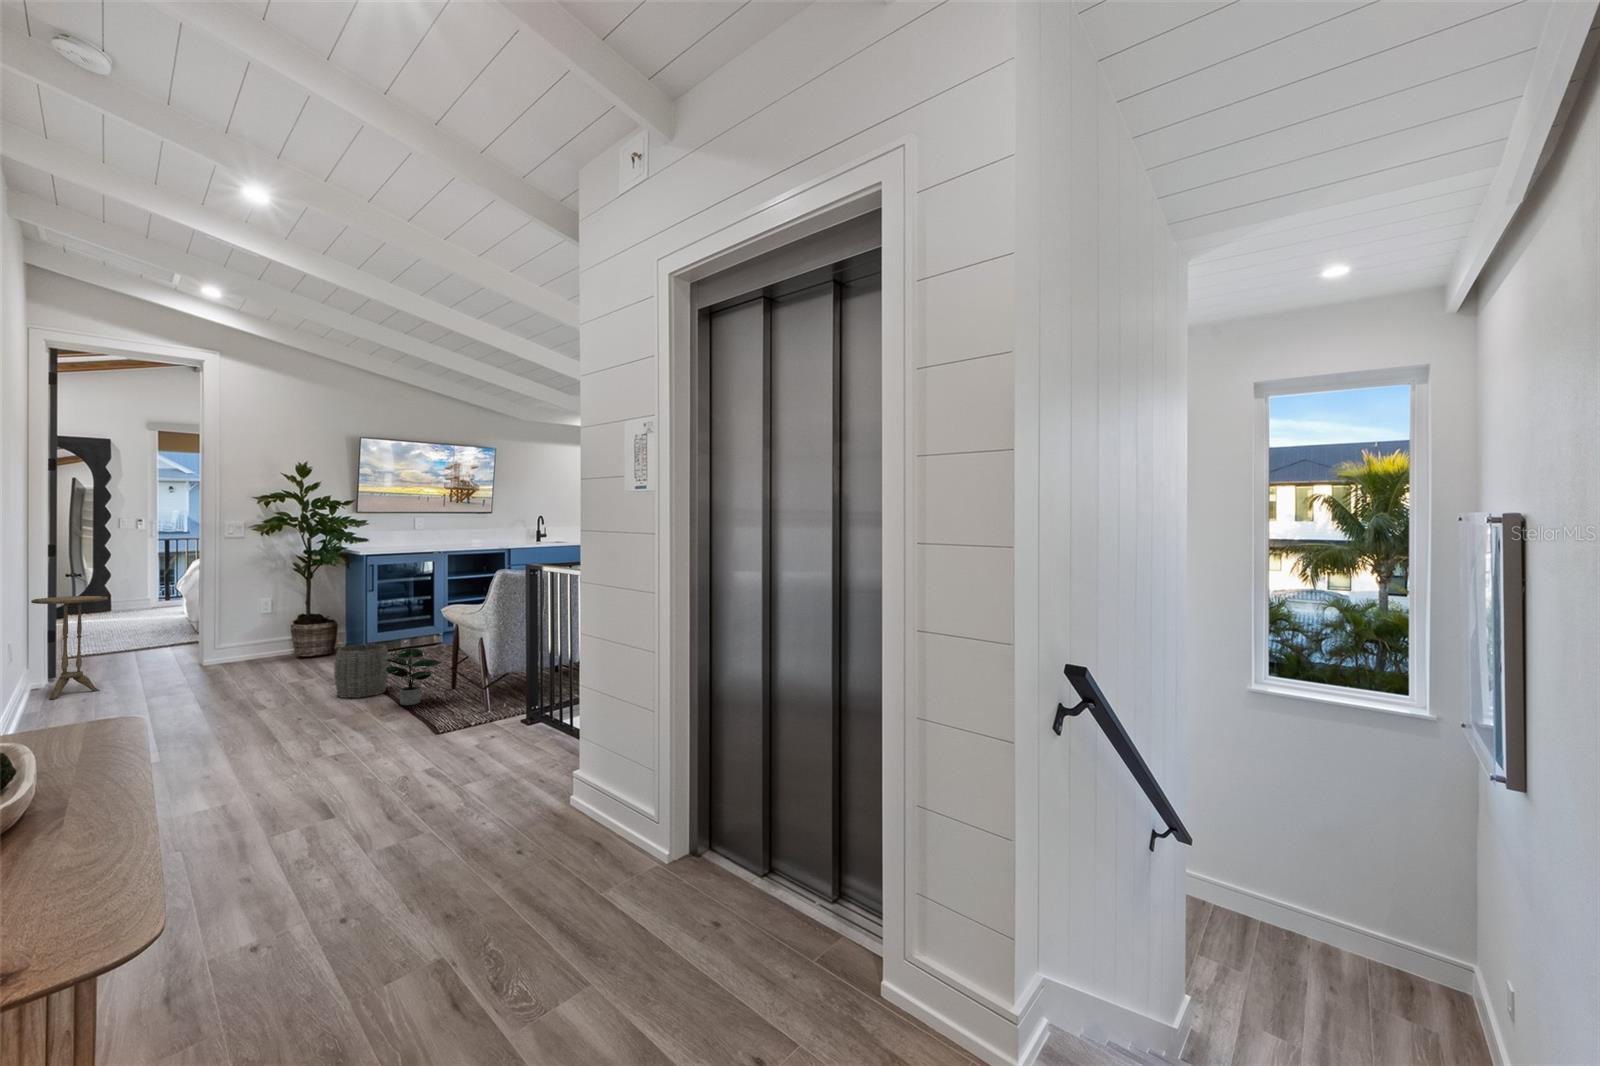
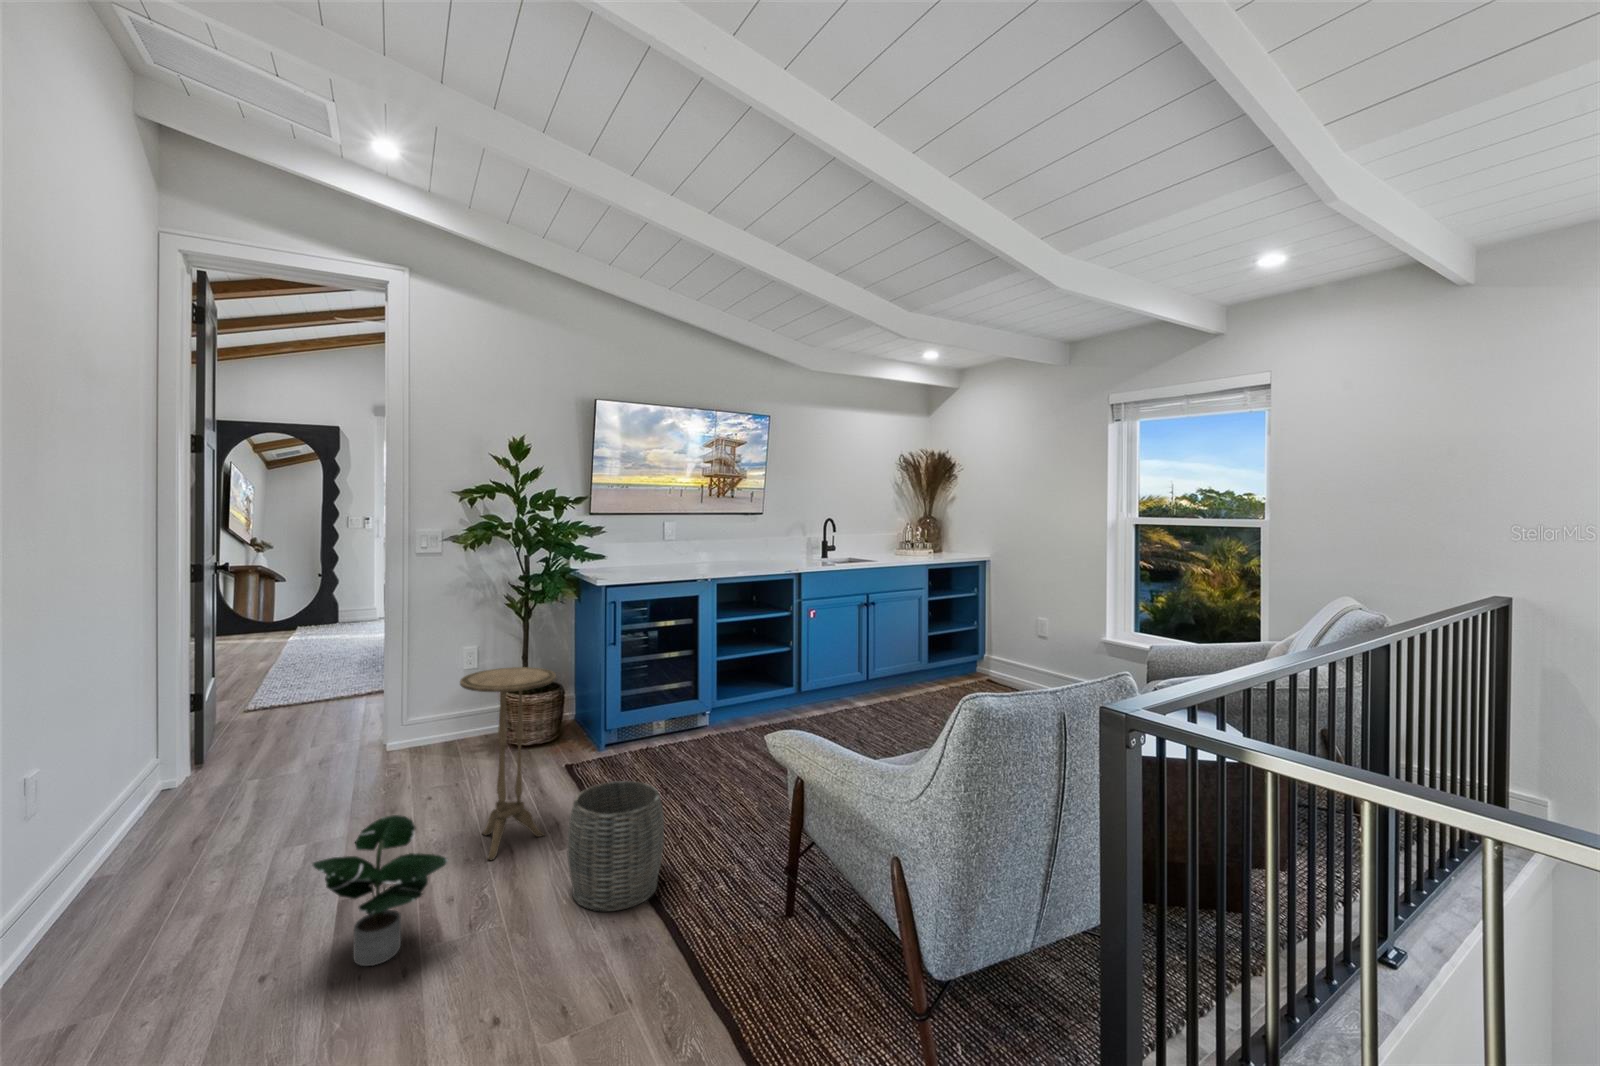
side table: present [31,596,108,699] -> present [460,667,556,860]
potted plant: present [385,648,443,705] -> present [312,815,448,966]

